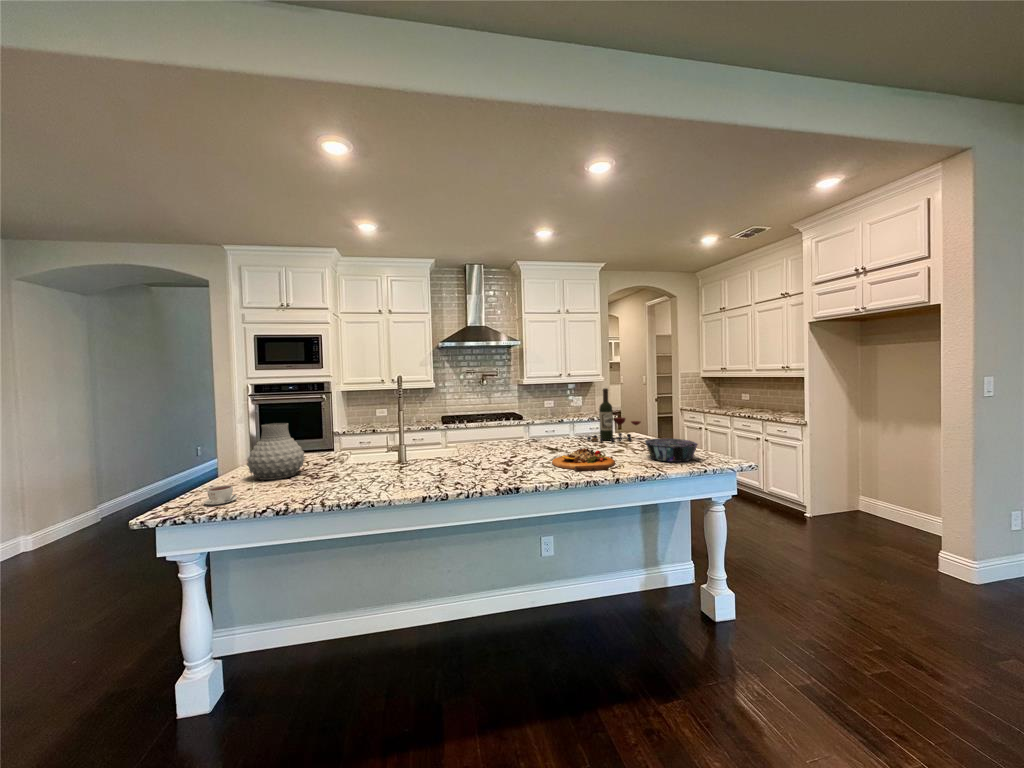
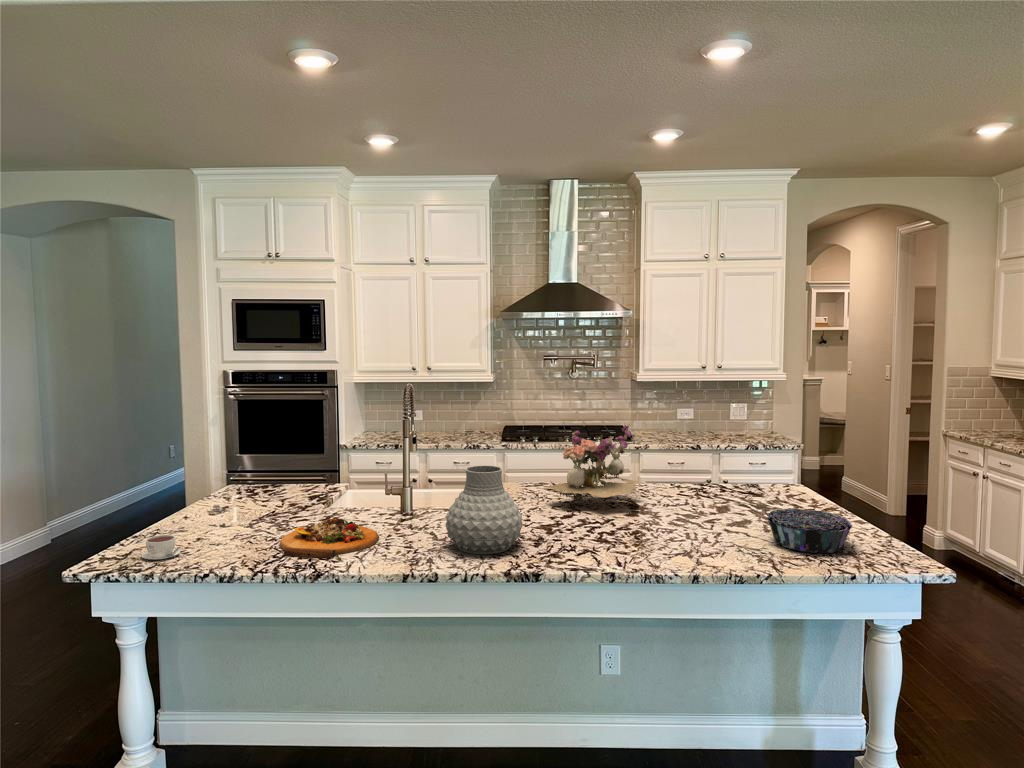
wine bottle: present [587,388,641,442] -> none [700,414,794,503]
flower arrangement: none [495,397,555,449] -> present [547,423,642,503]
vase: present [247,423,305,480] -> present [445,466,523,554]
cutting board: present [552,448,615,471] -> present [279,517,379,558]

